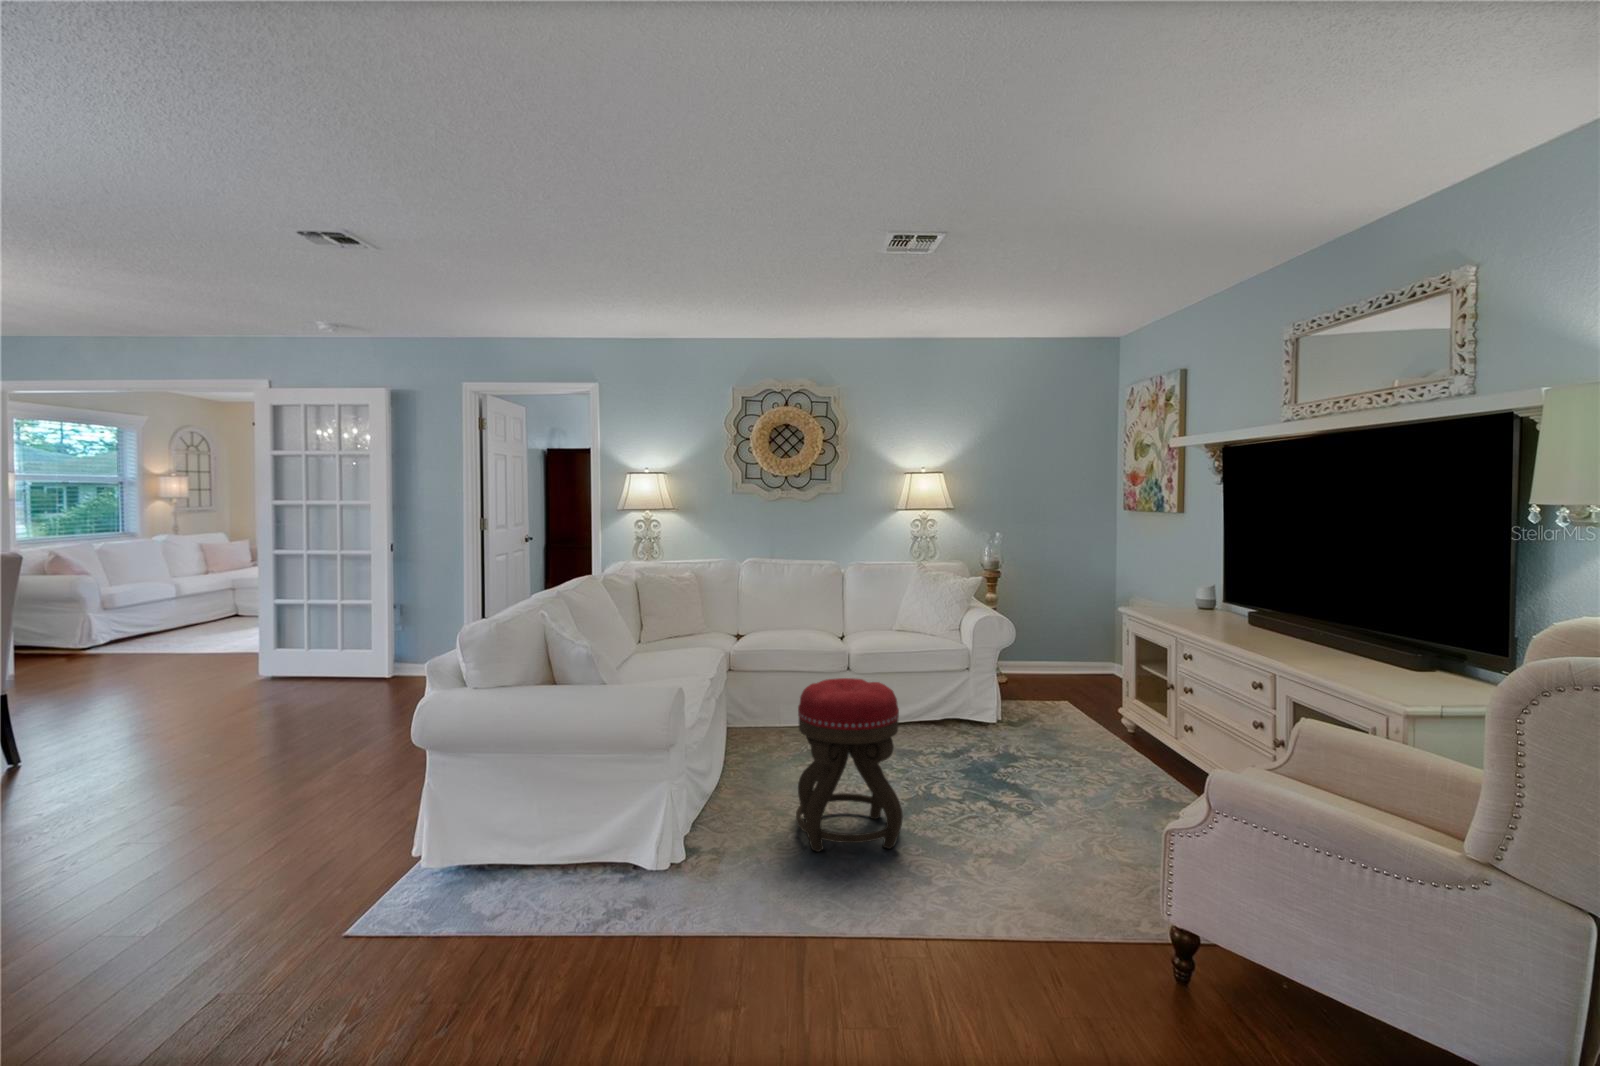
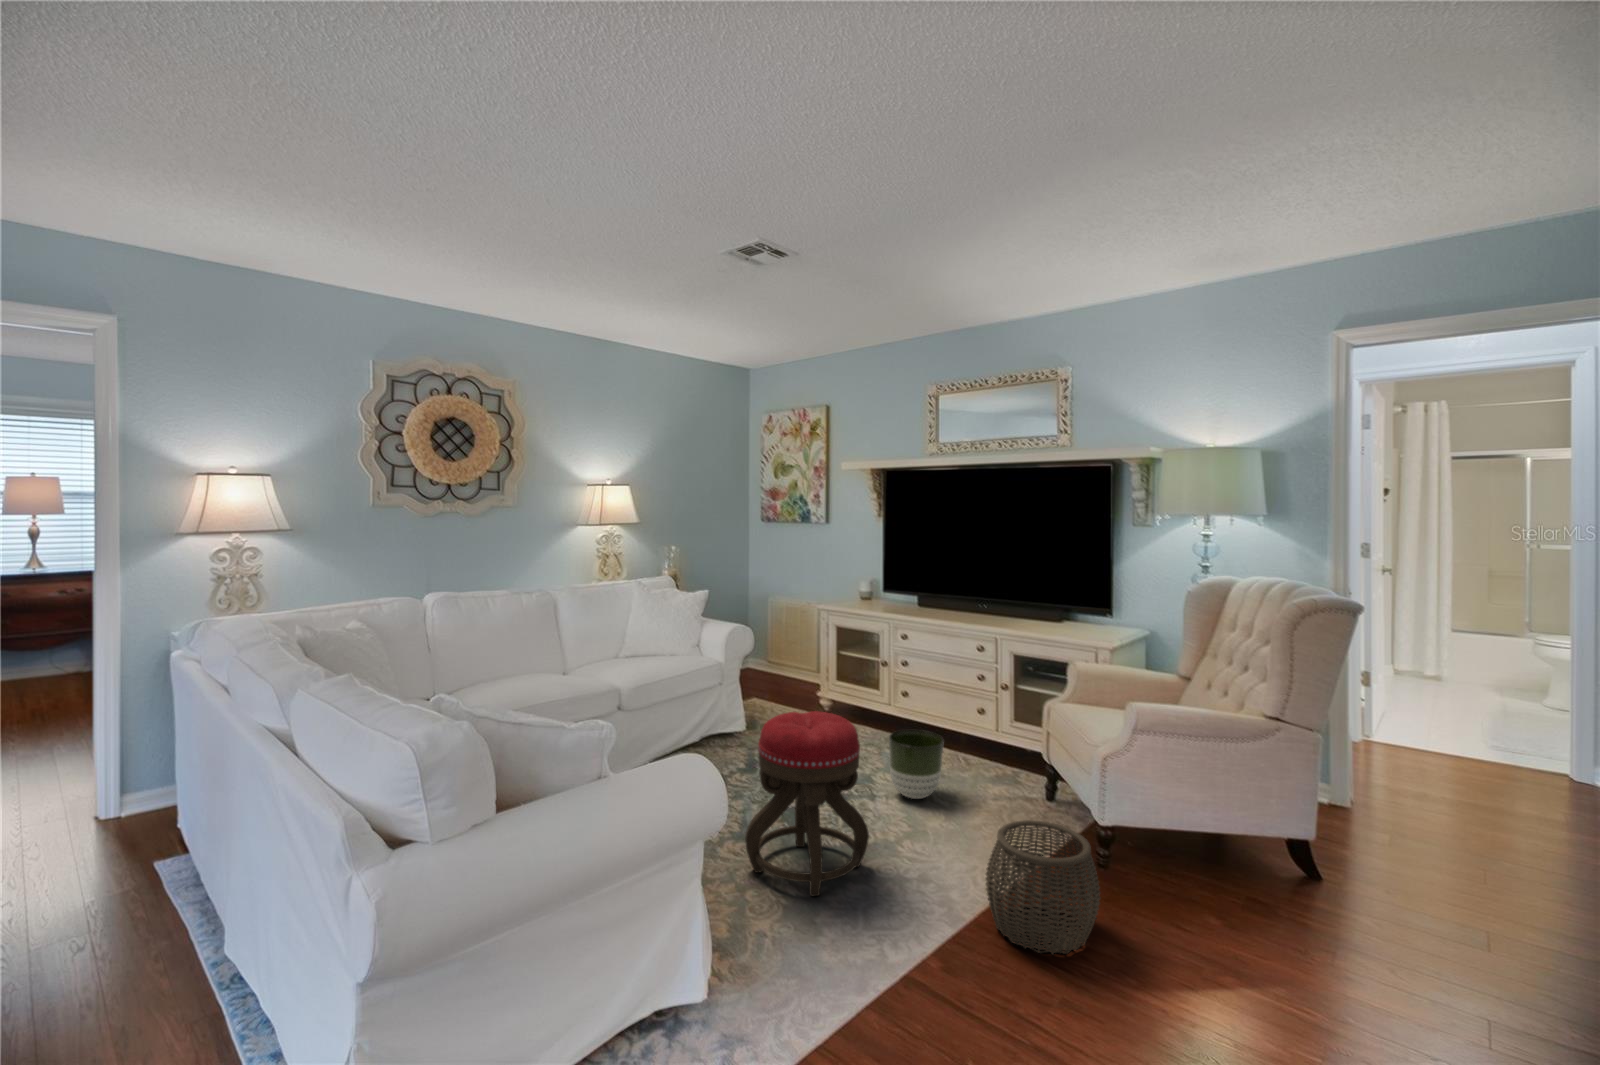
planter: none [1031,743,1099,827] -> present [889,730,944,799]
woven basket: none [890,832,1025,995] -> present [985,820,1100,954]

